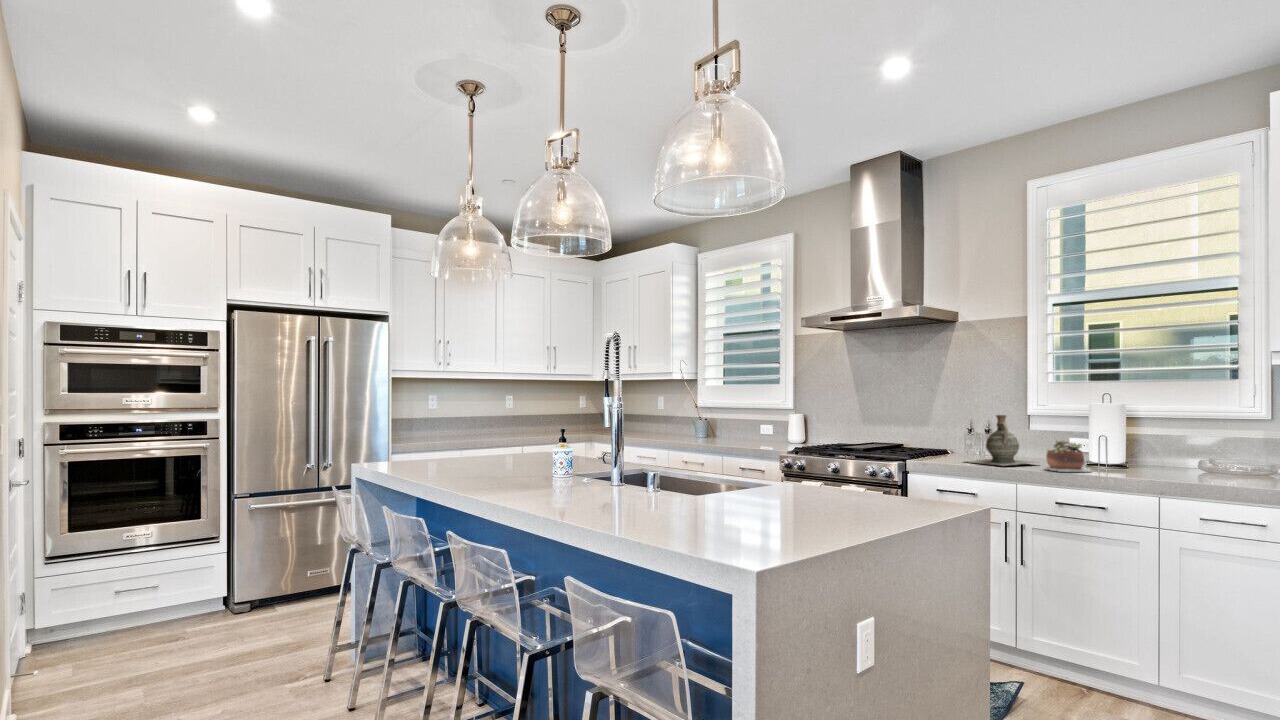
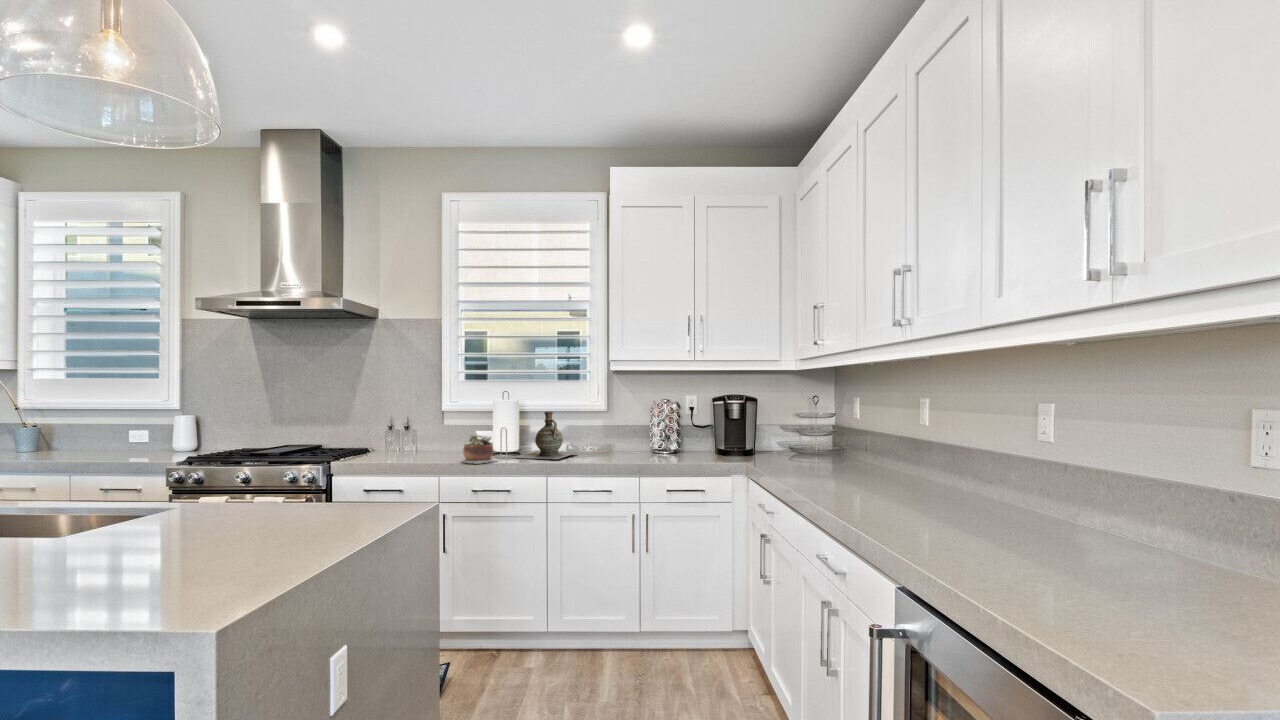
ceramic jug: present [967,415,1035,466] -> present [515,412,577,459]

